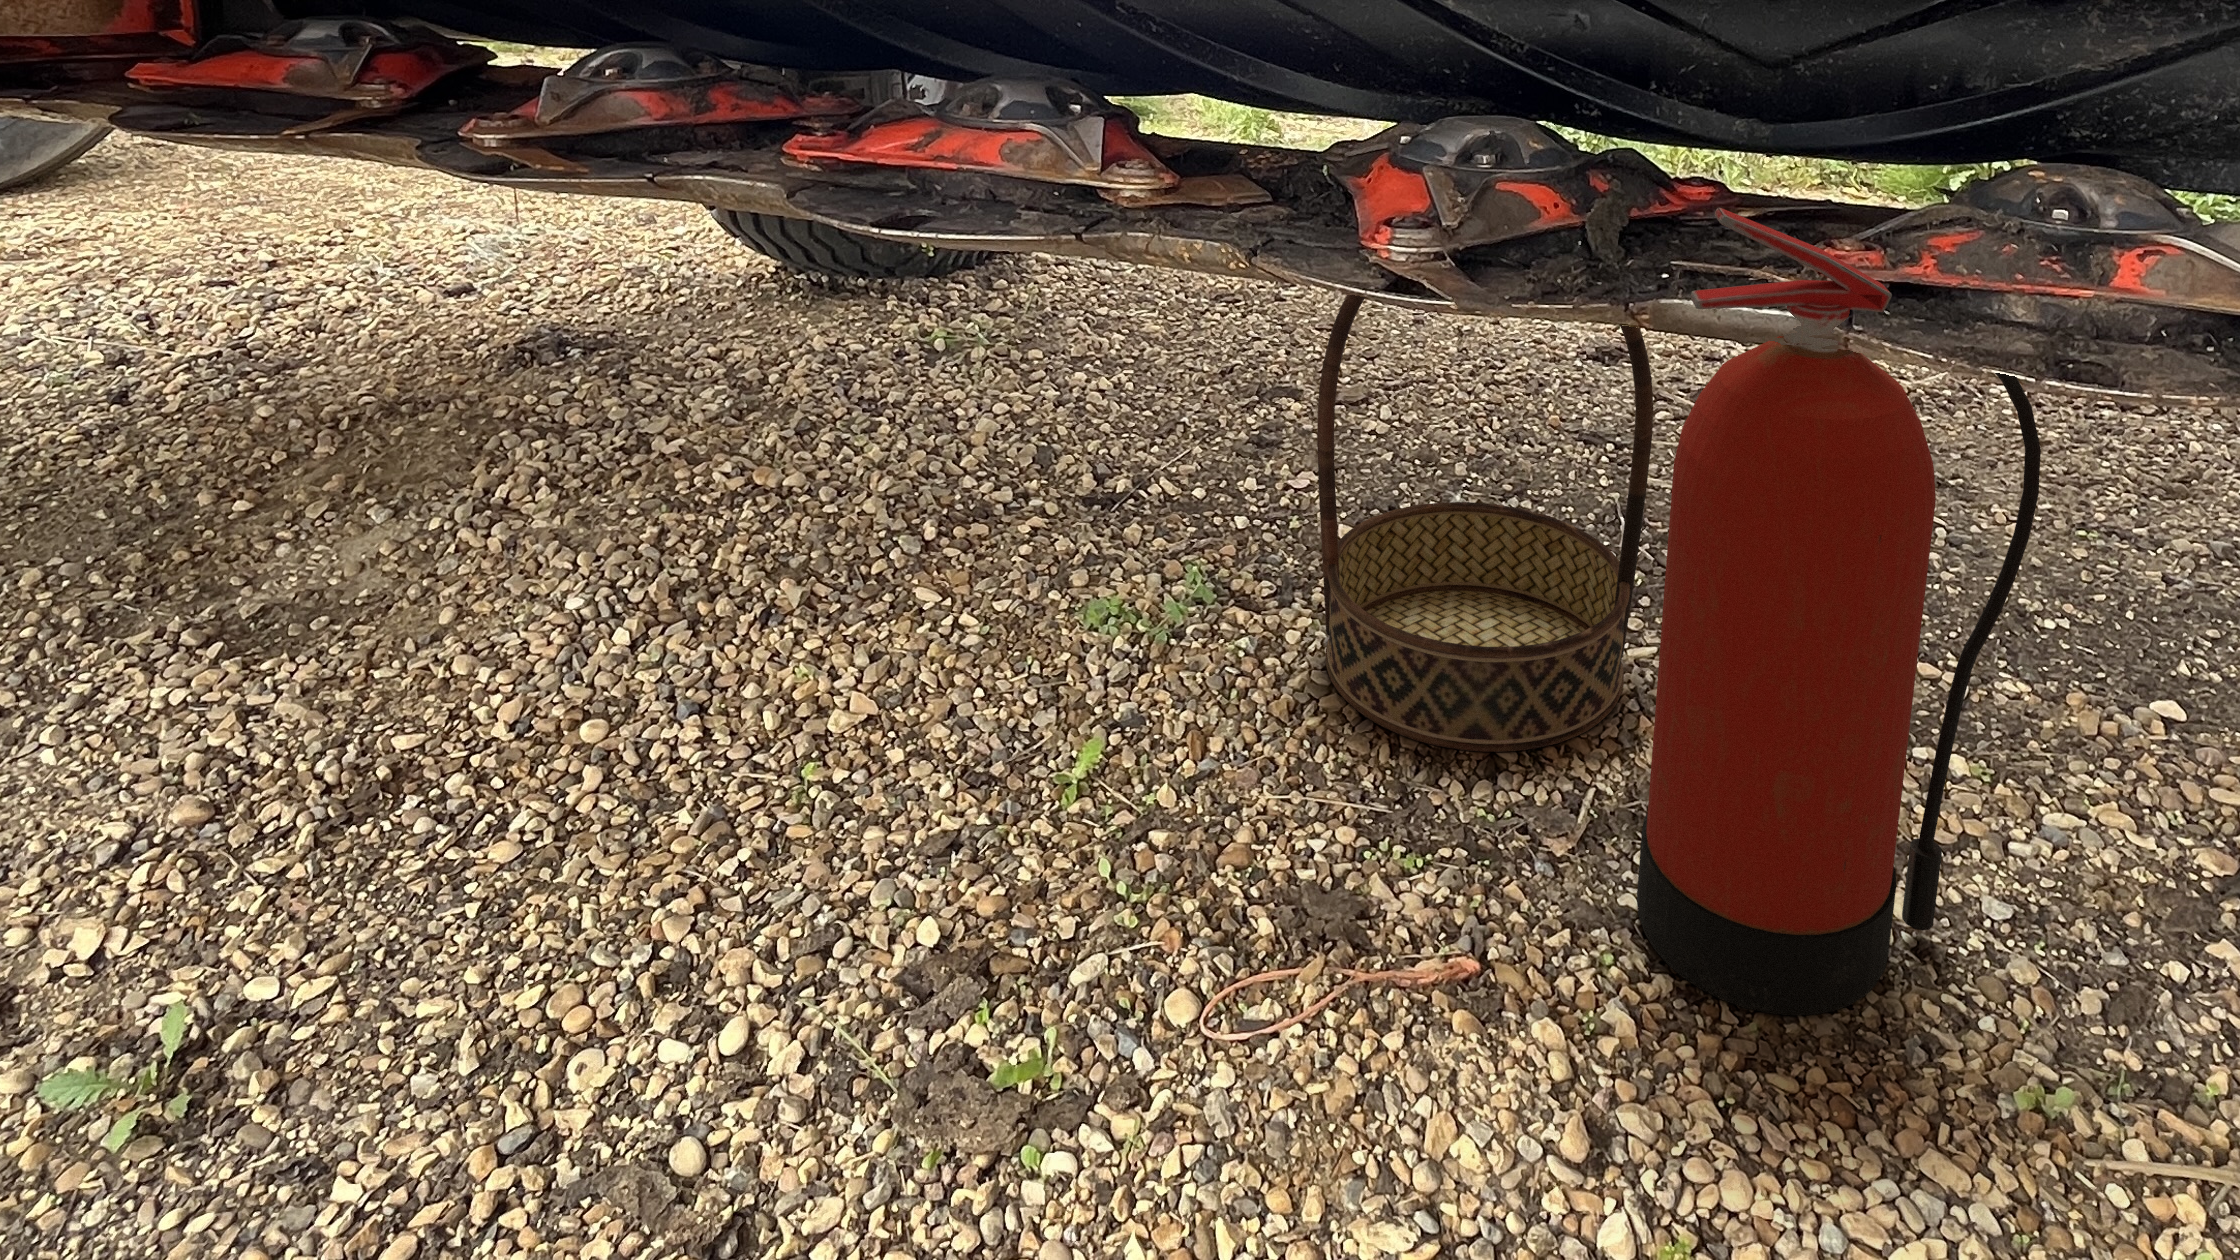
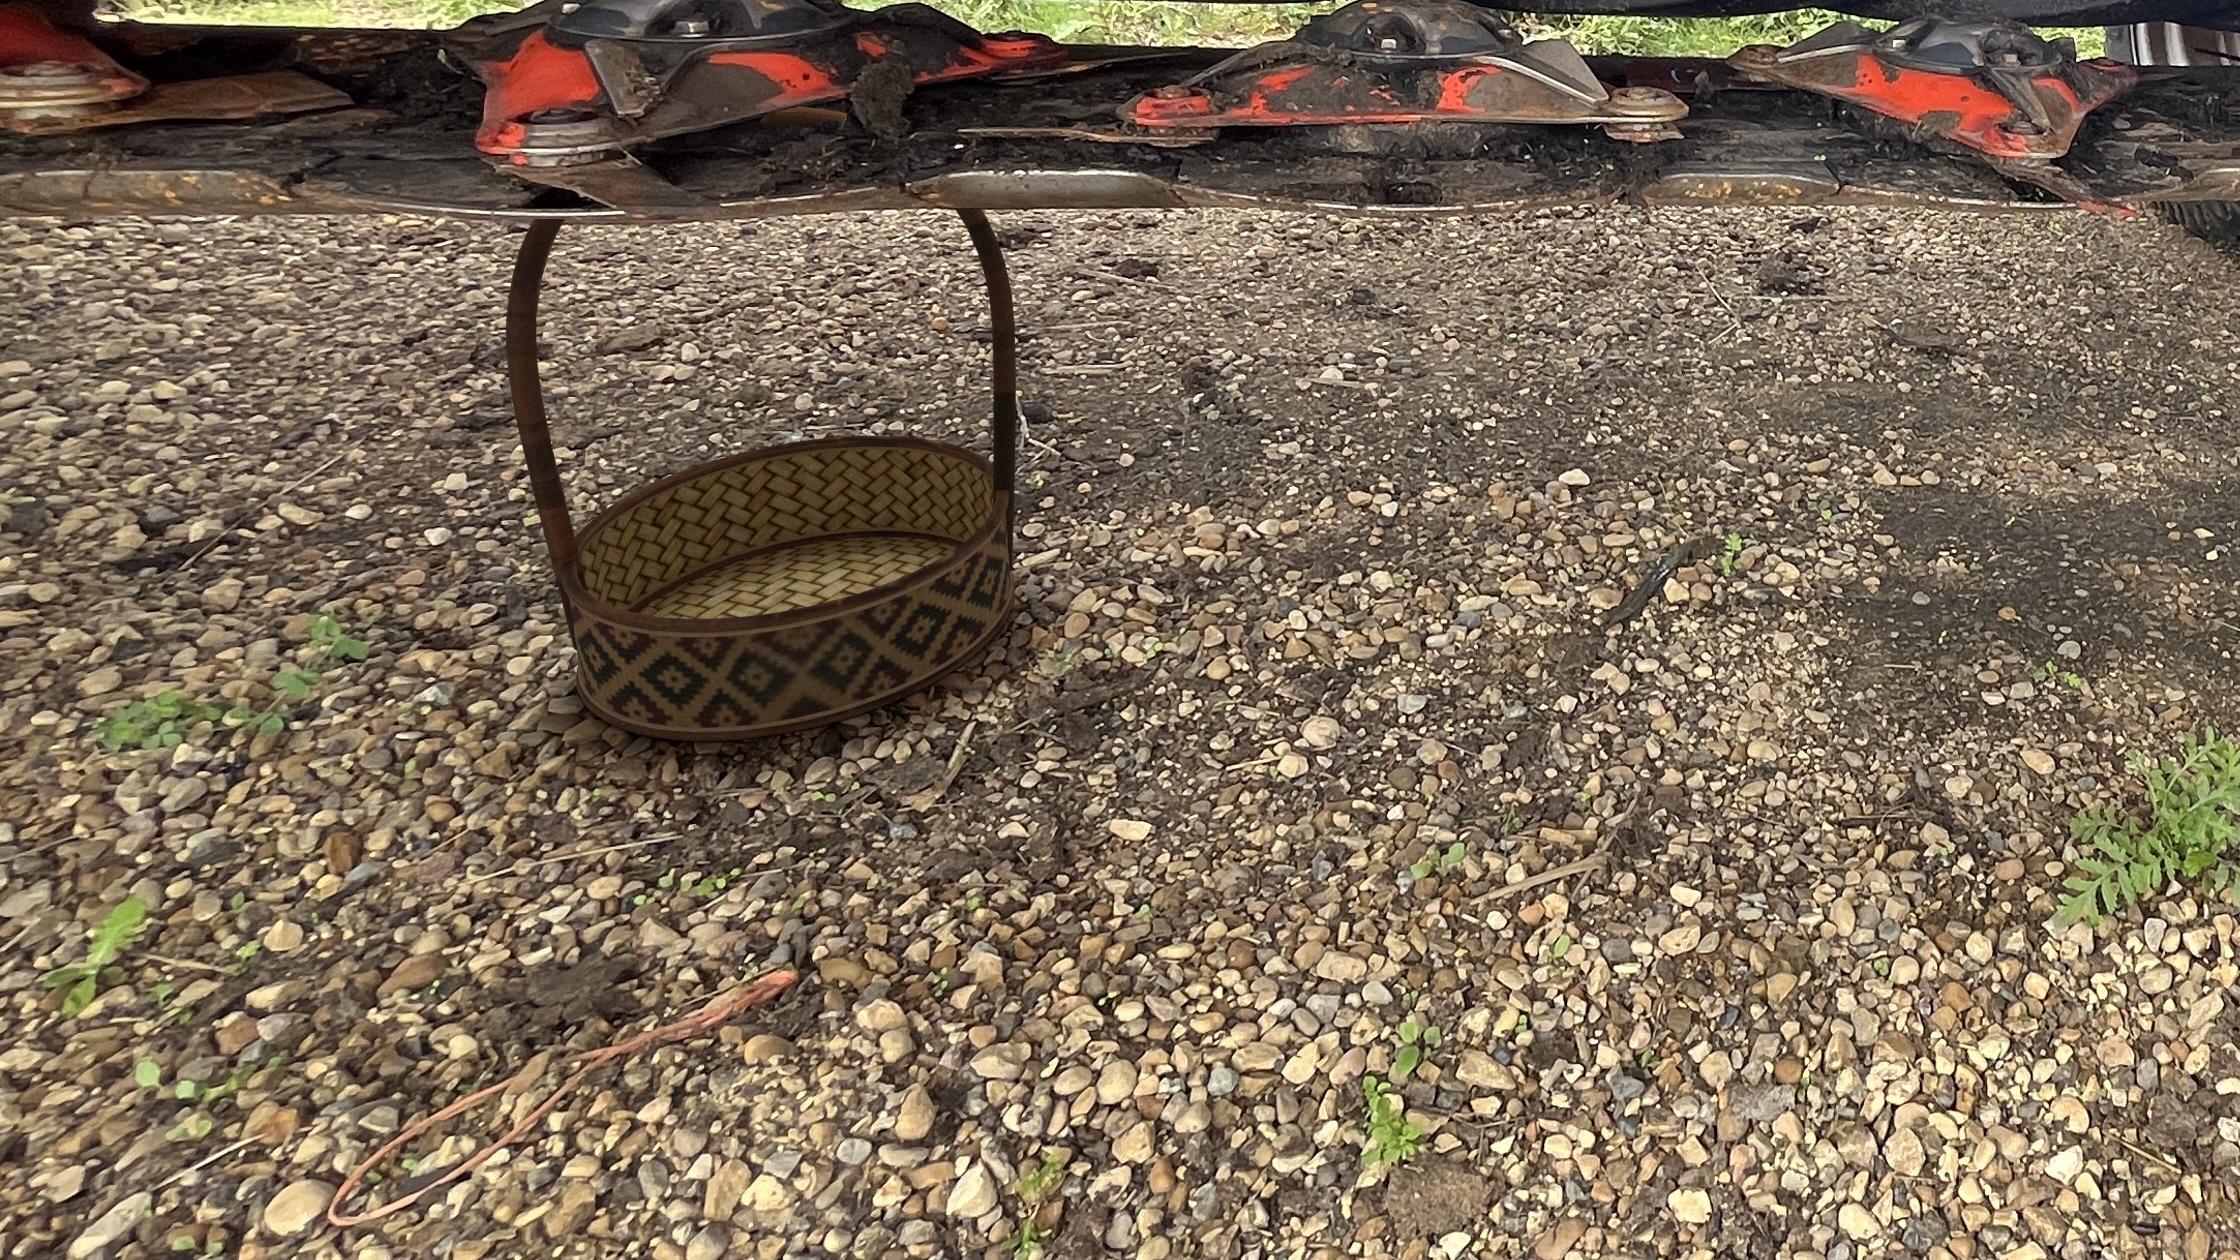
fire extinguisher: present [1637,208,2041,1015] -> none [982,68,1397,895]

